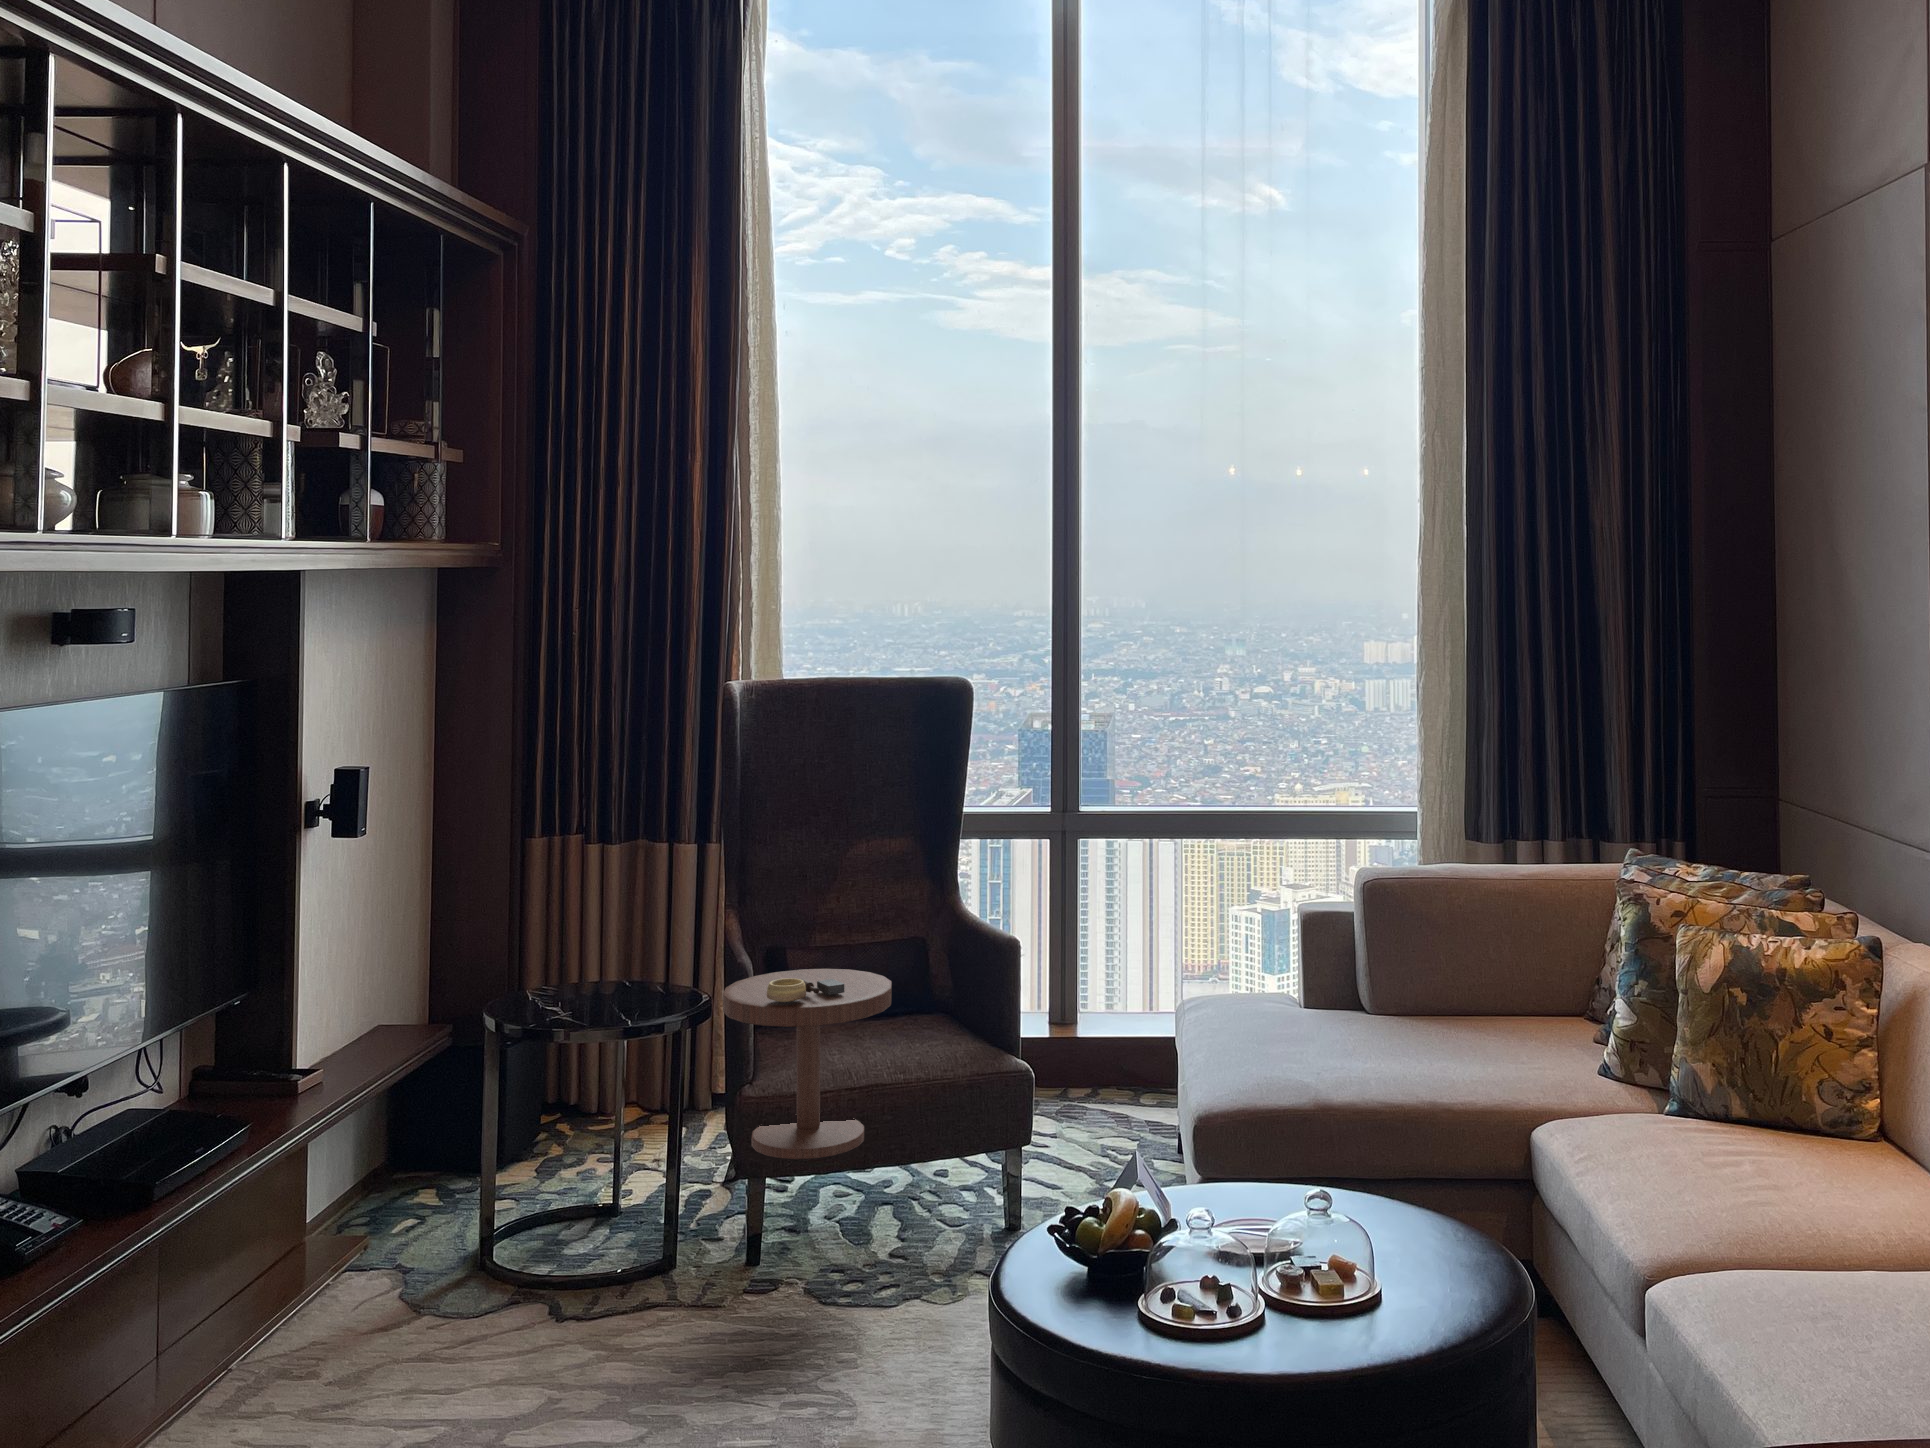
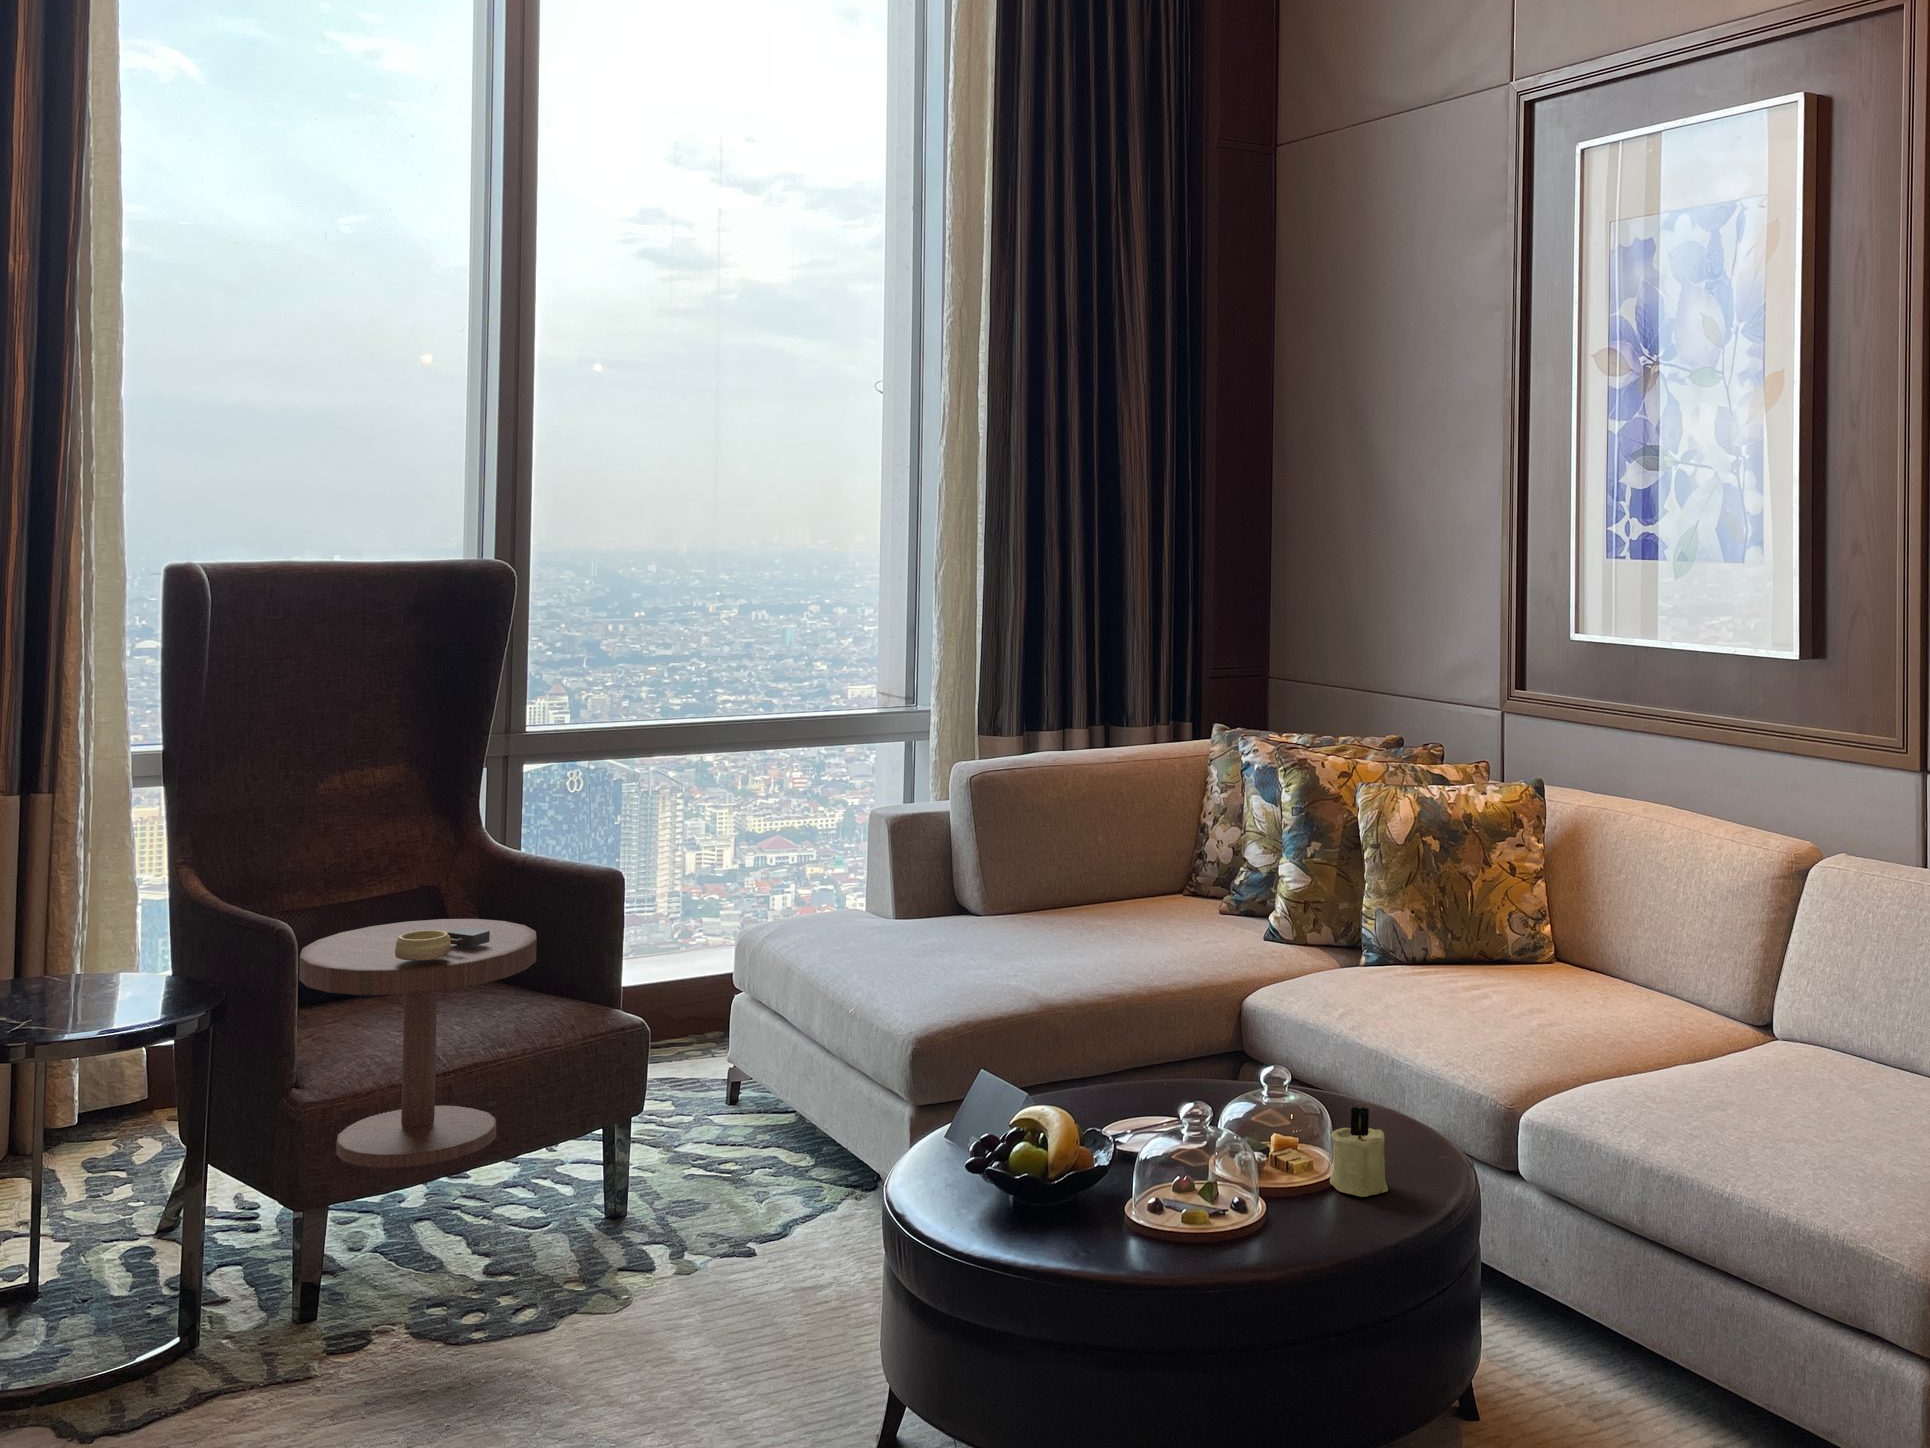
candle: none [1353,1250,1407,1339] -> present [1330,1107,1388,1197]

